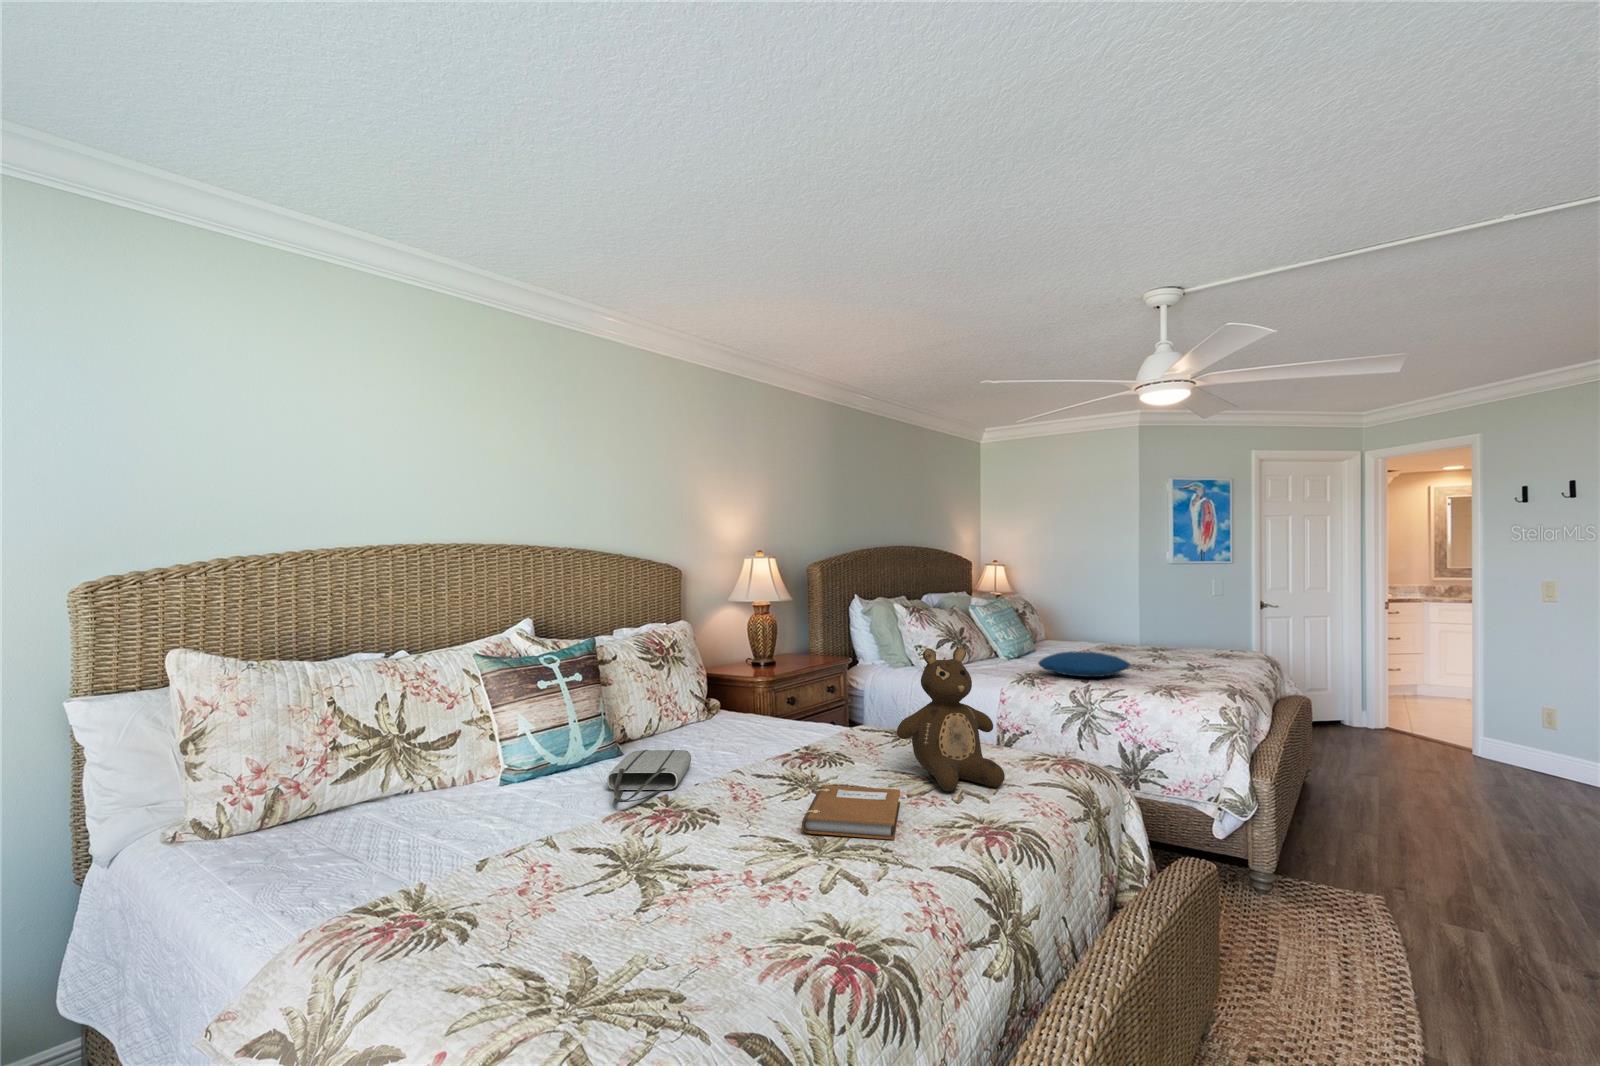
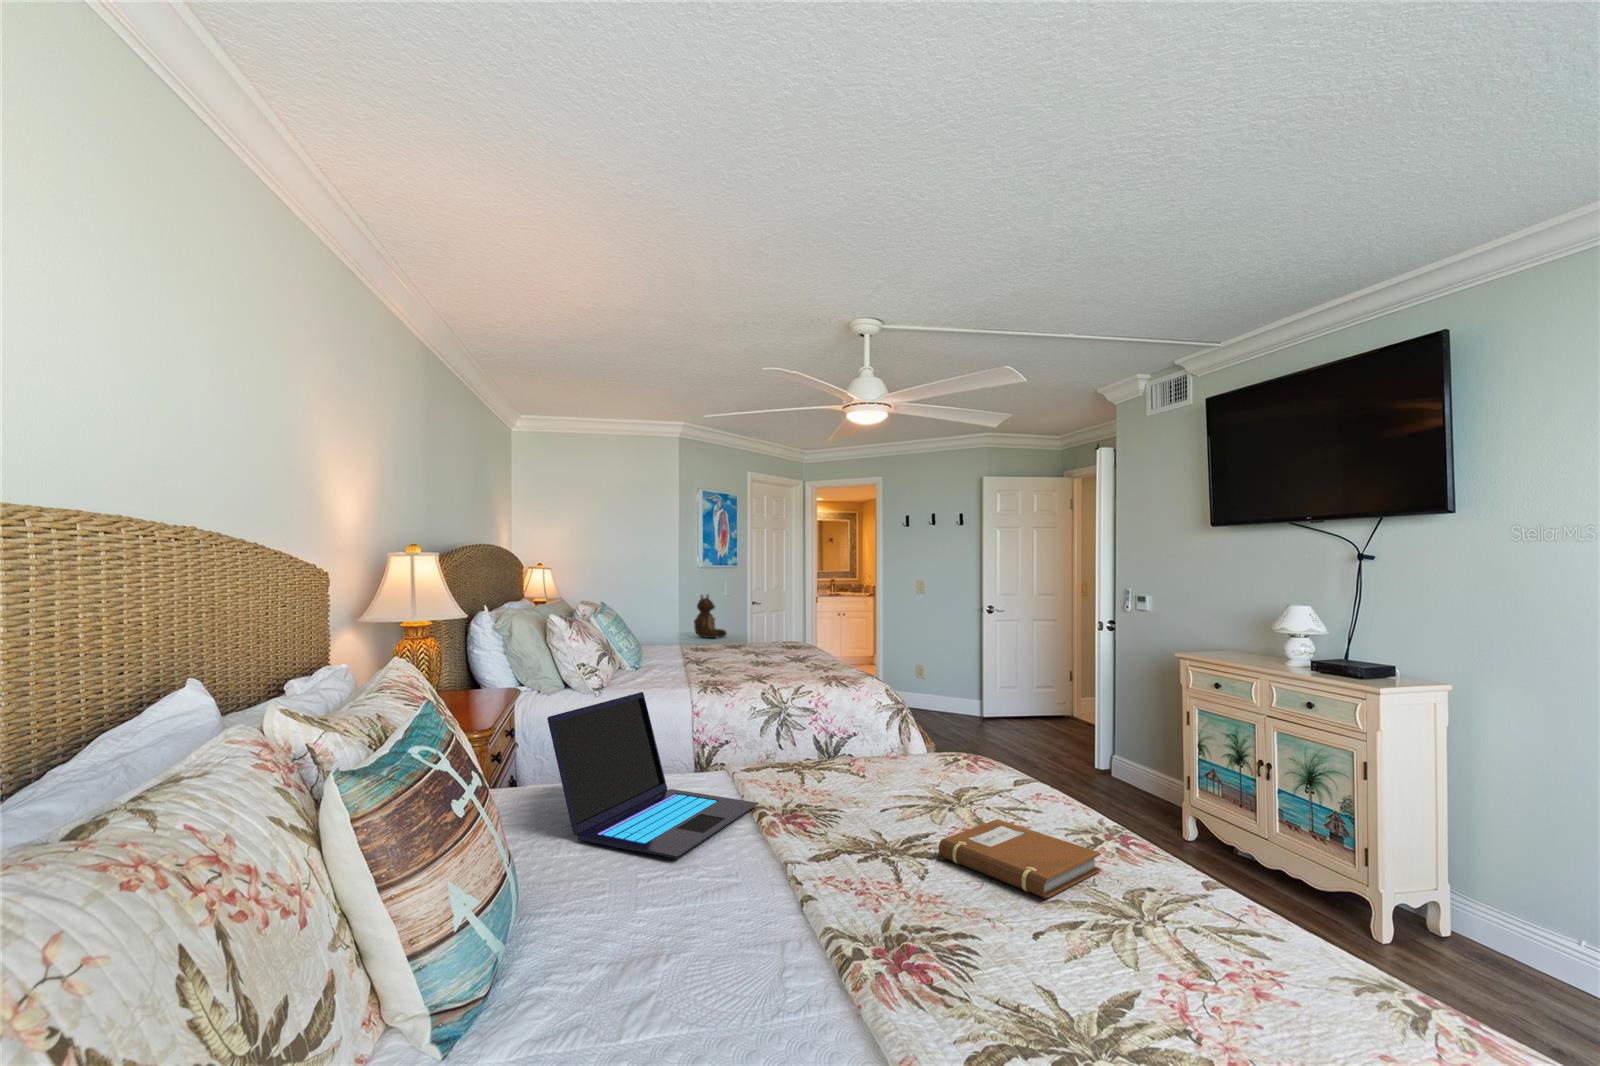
teddy bear: present [897,647,1005,791] -> present [694,595,727,638]
pillow: present [1038,652,1130,677] -> none [707,654,781,679]
laptop: none [687,656,809,757] -> present [547,692,758,859]
tote bag: present [607,750,691,802] -> none [613,855,827,966]

